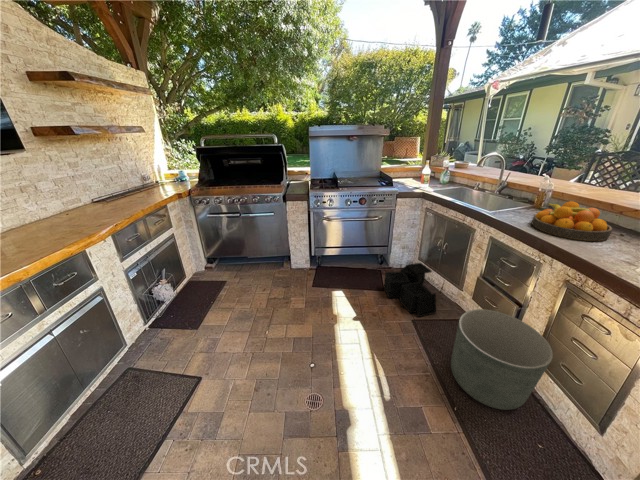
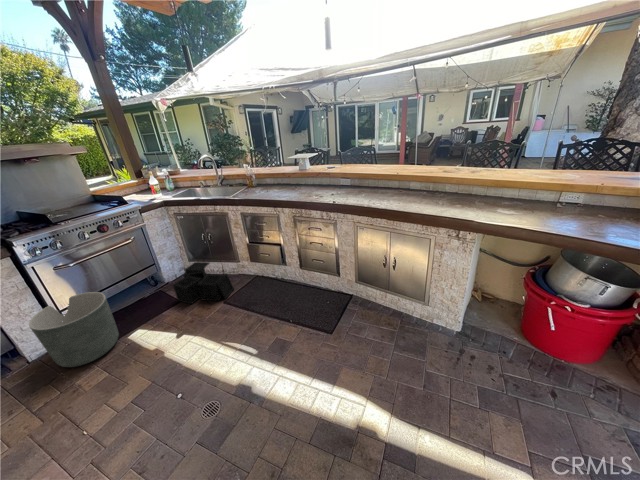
fruit bowl: present [532,201,612,241] -> none [257,175,293,196]
planter: present [451,309,553,410] -> present [29,292,119,367]

